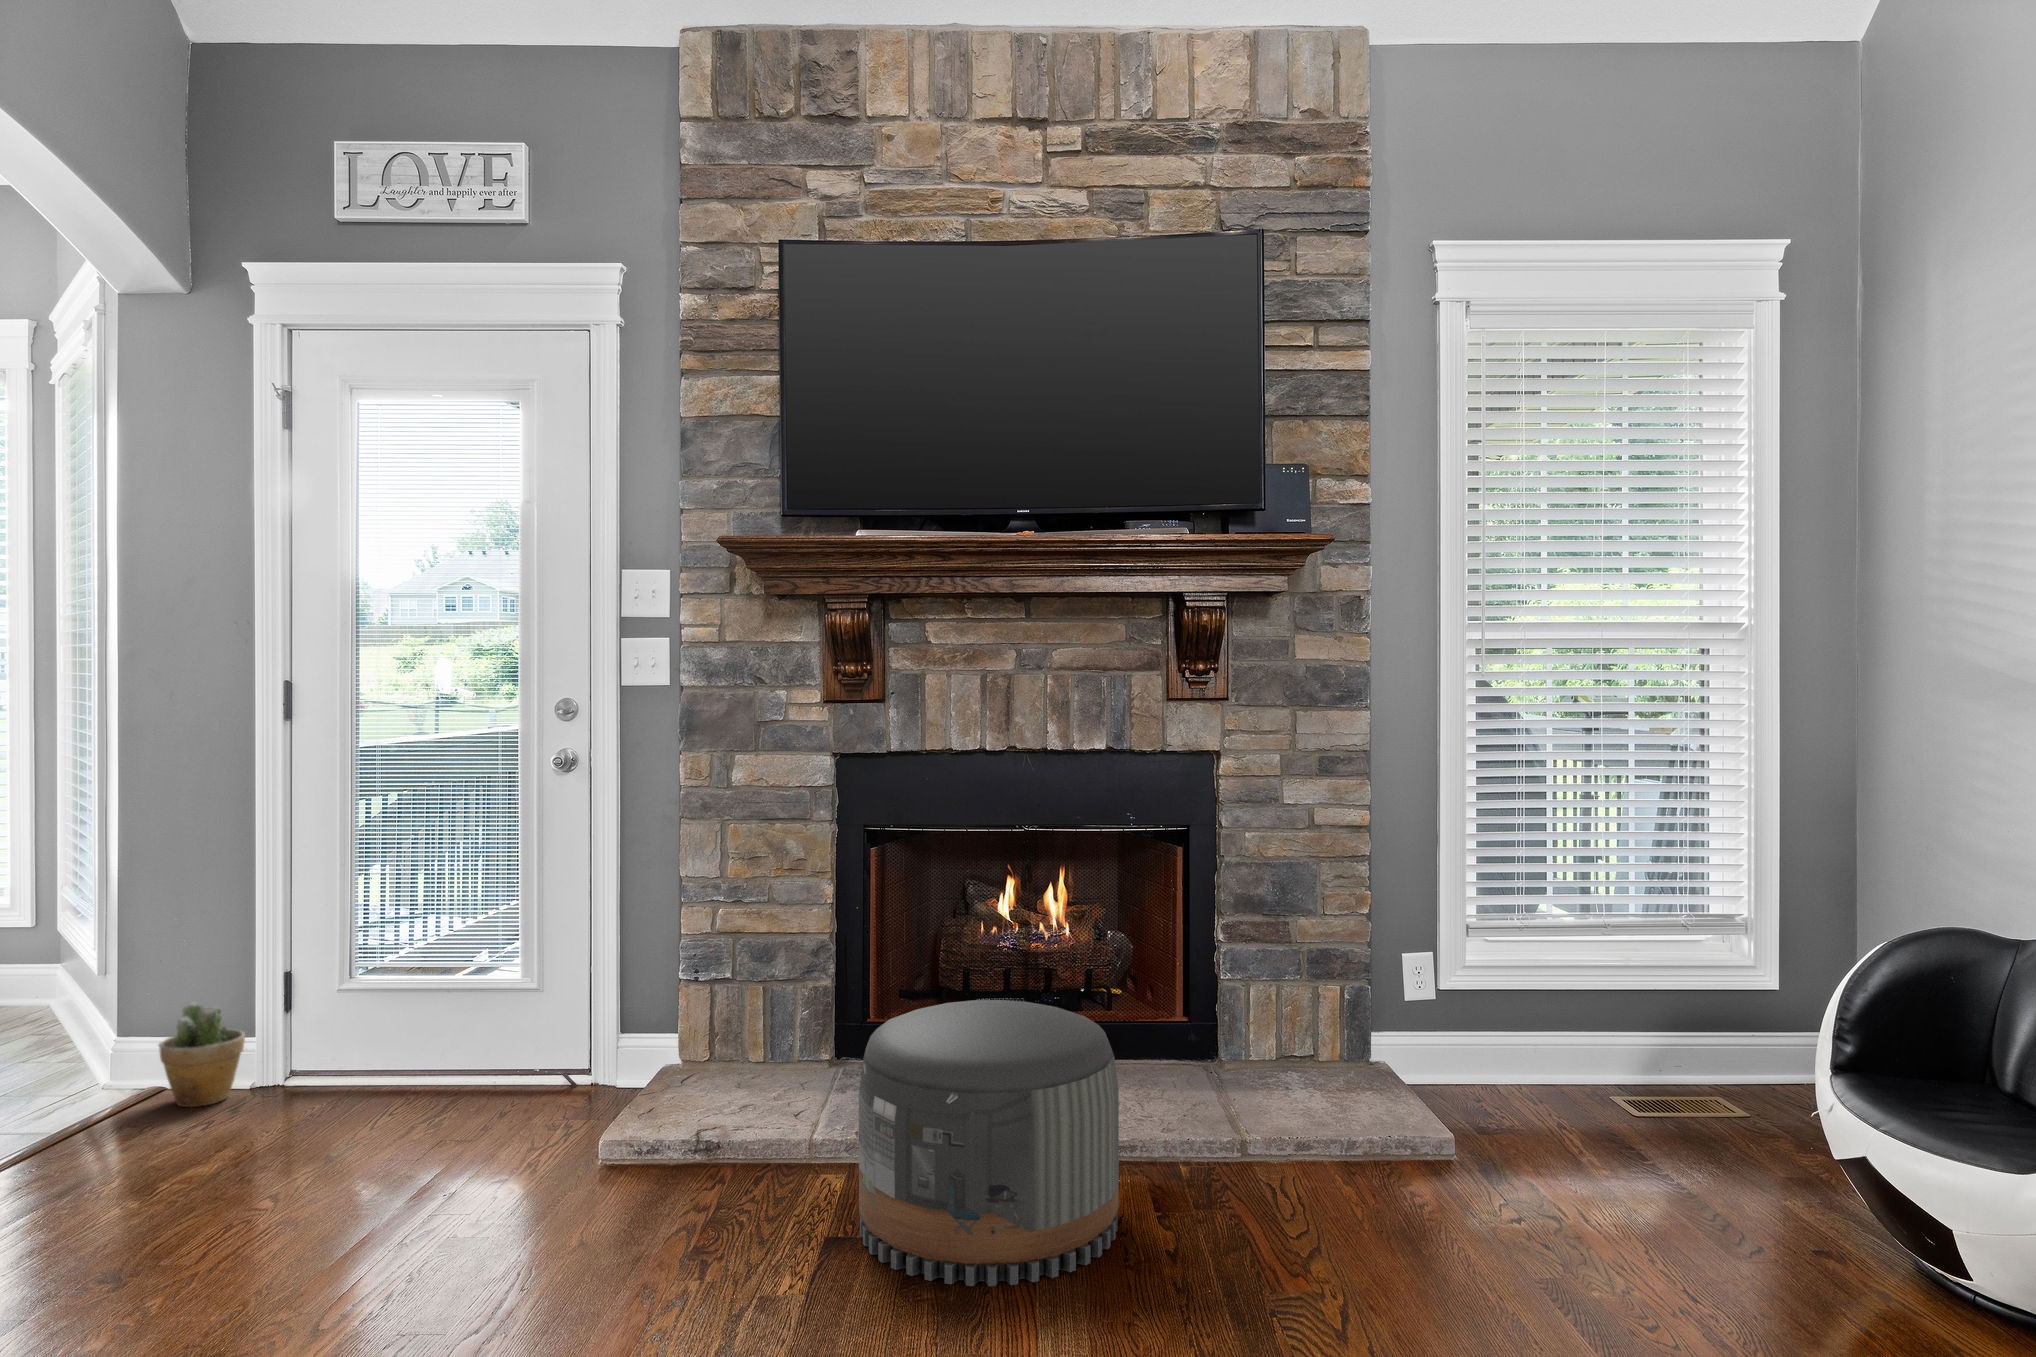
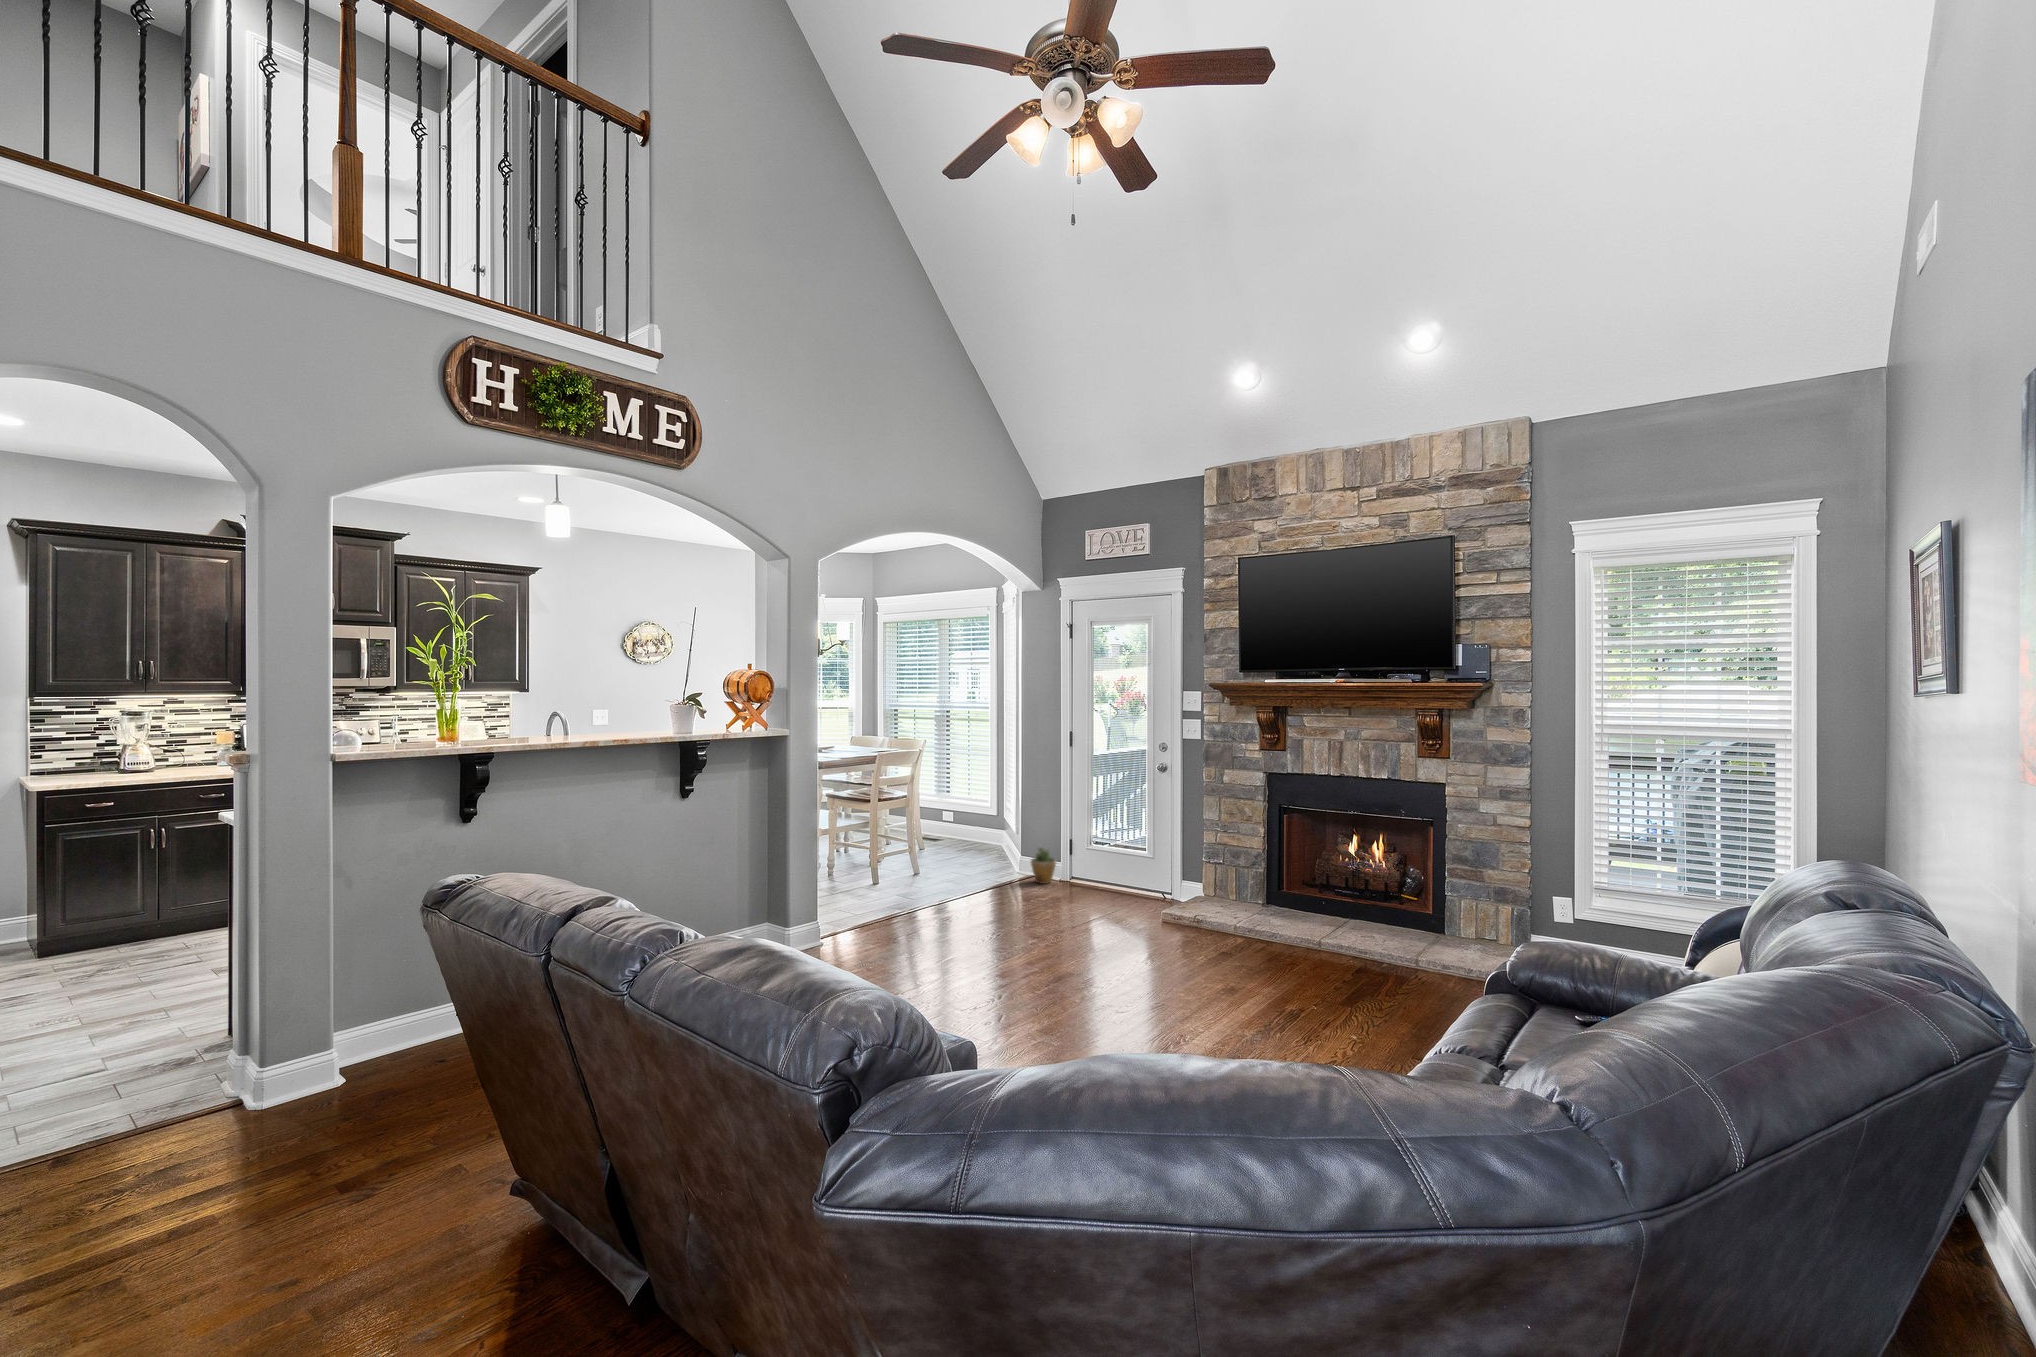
pouf: present [859,1000,1119,1286] -> none [1230,878,1336,982]

